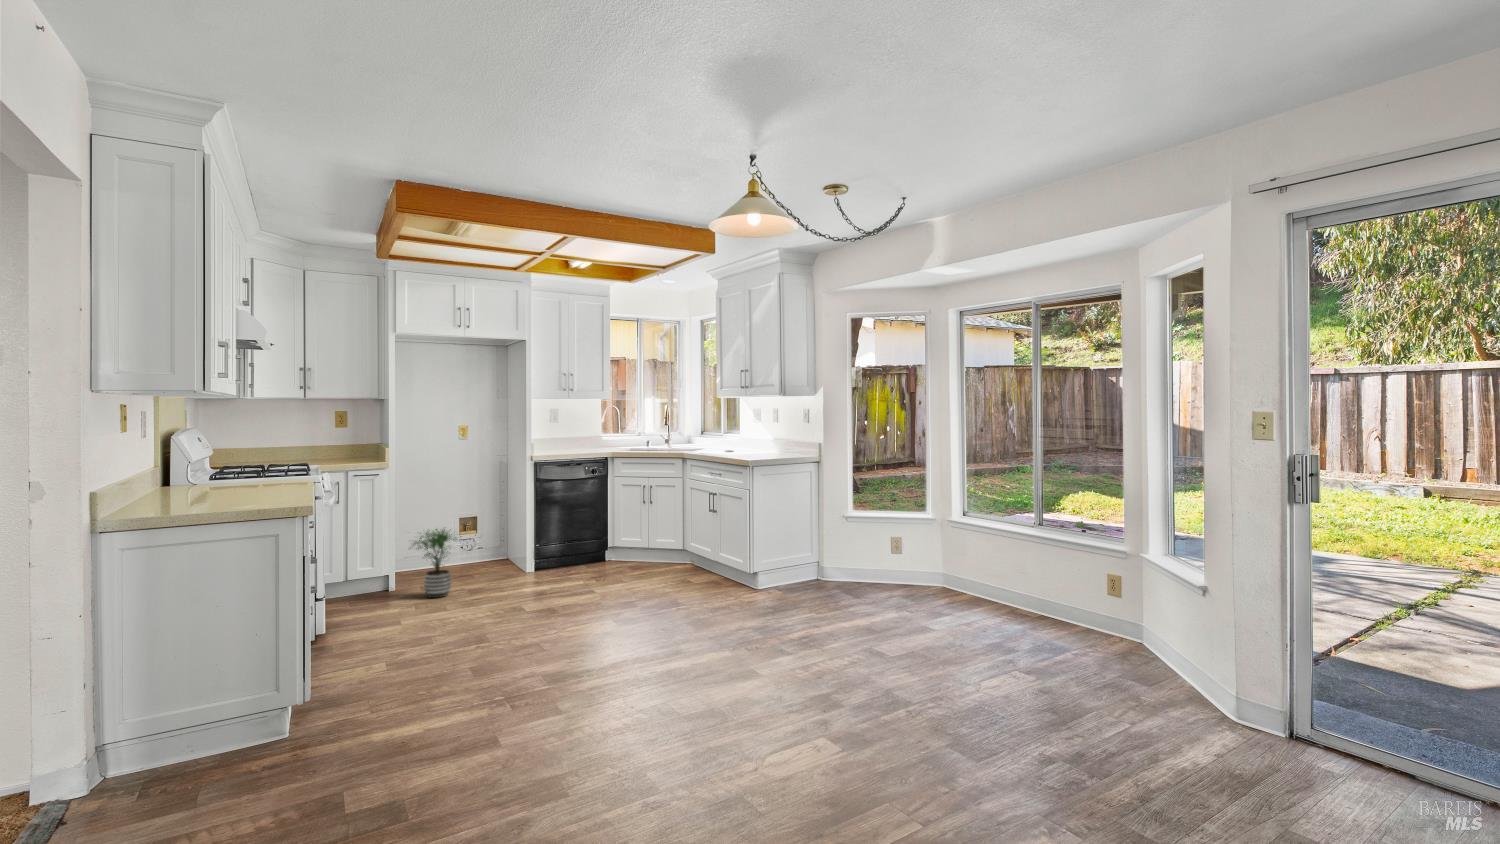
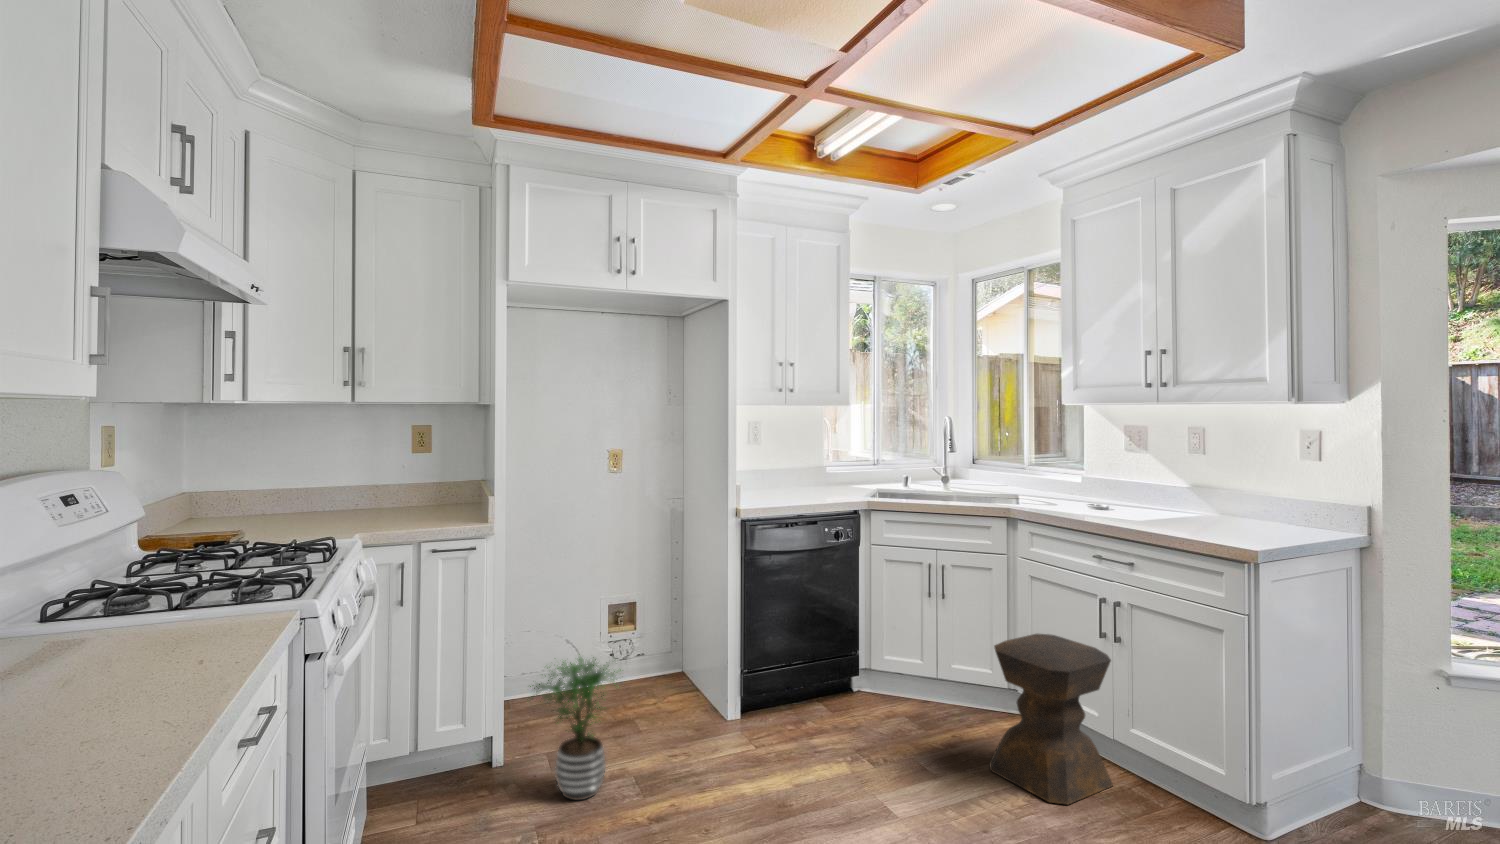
stool: none [656,513,714,587] -> present [989,634,1113,805]

